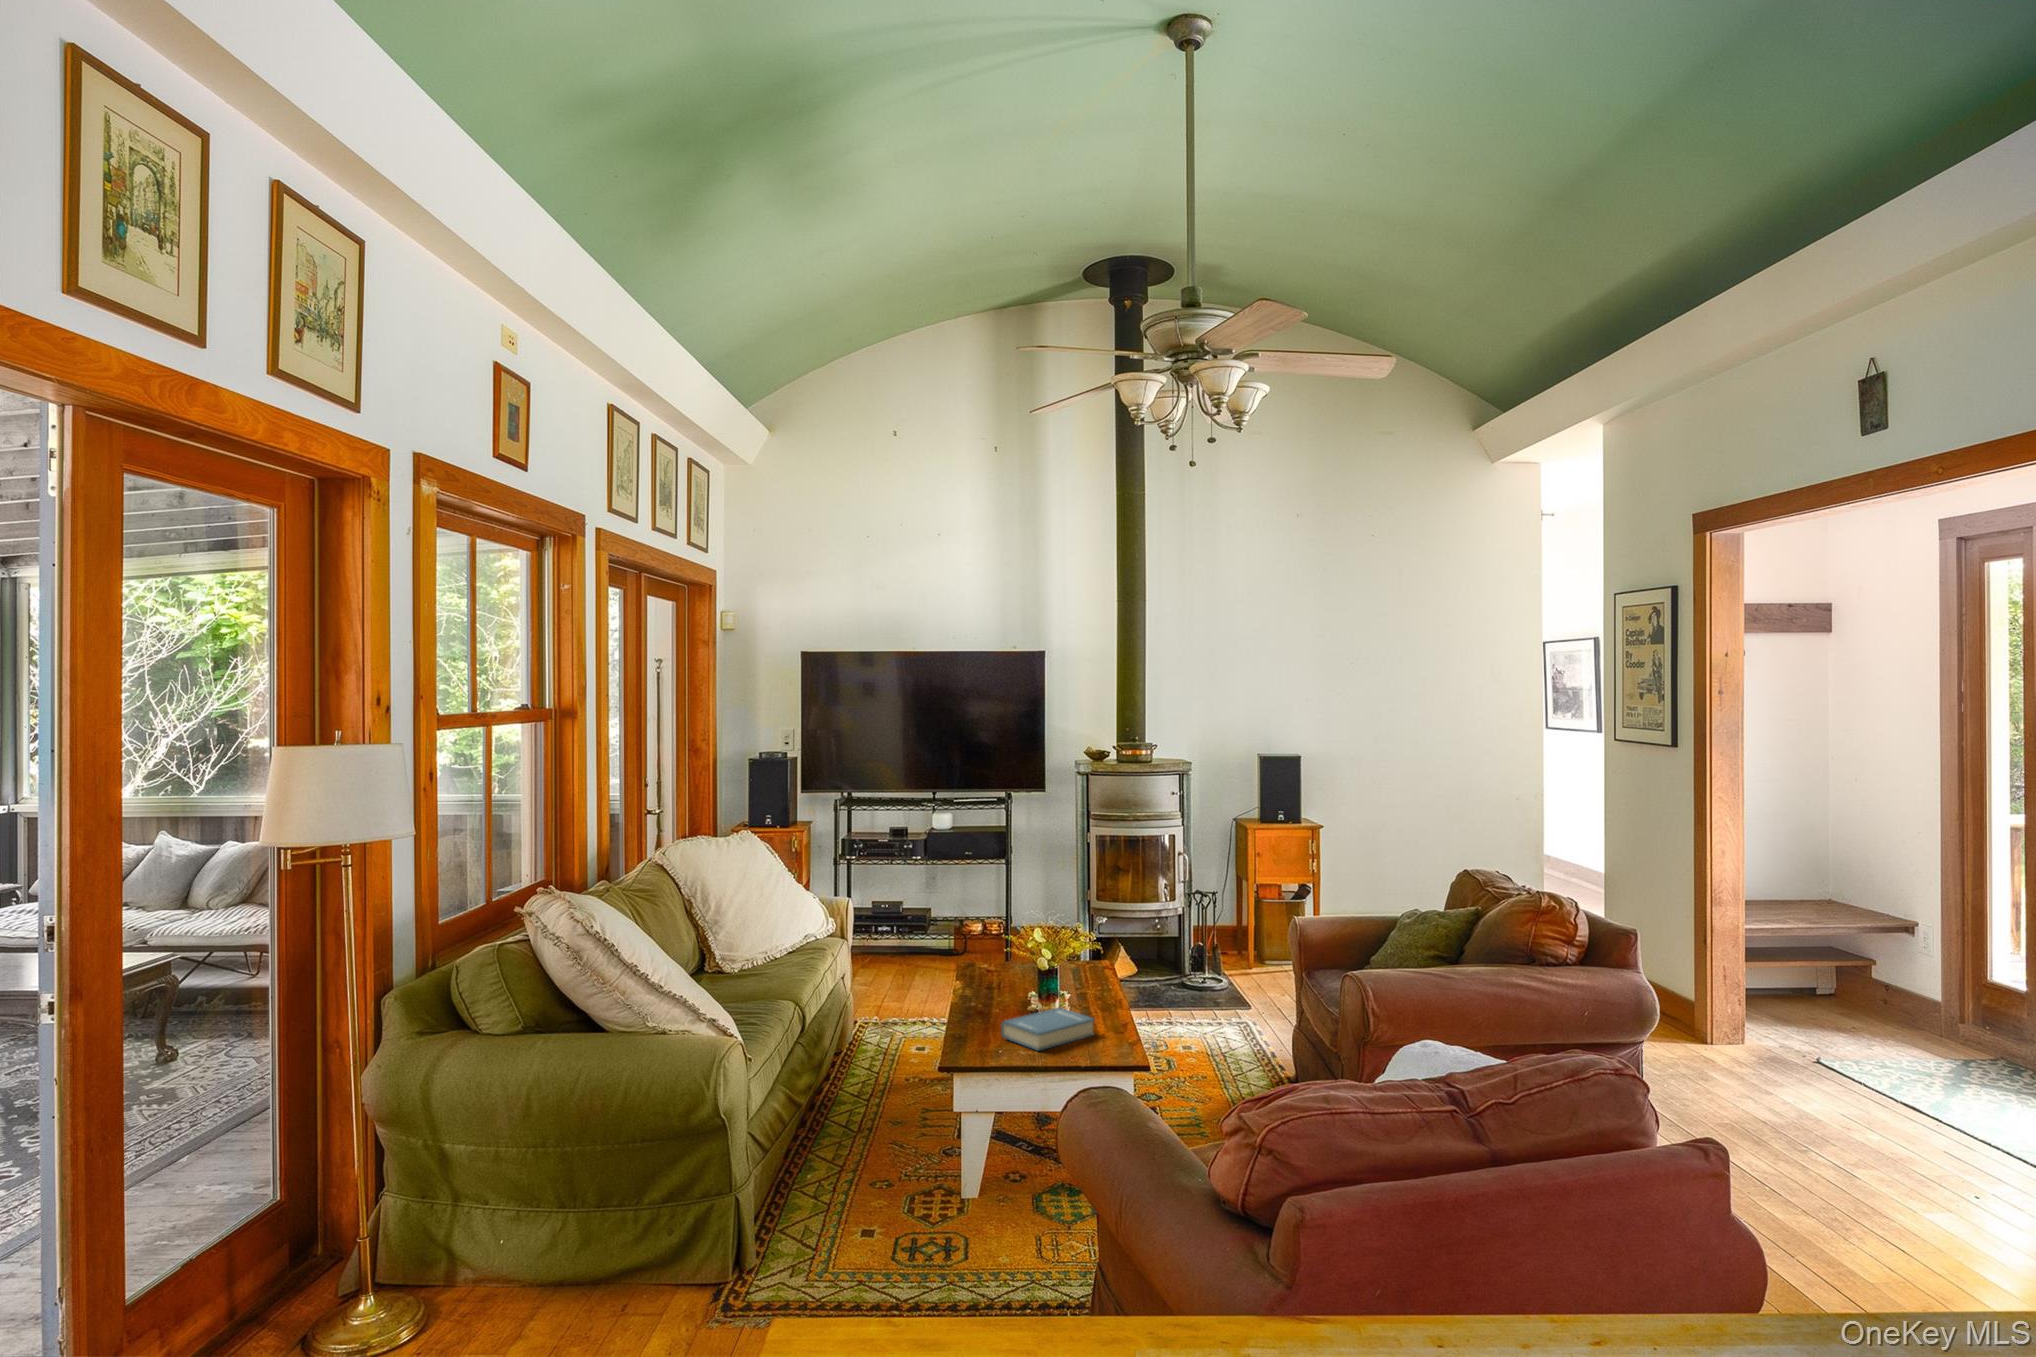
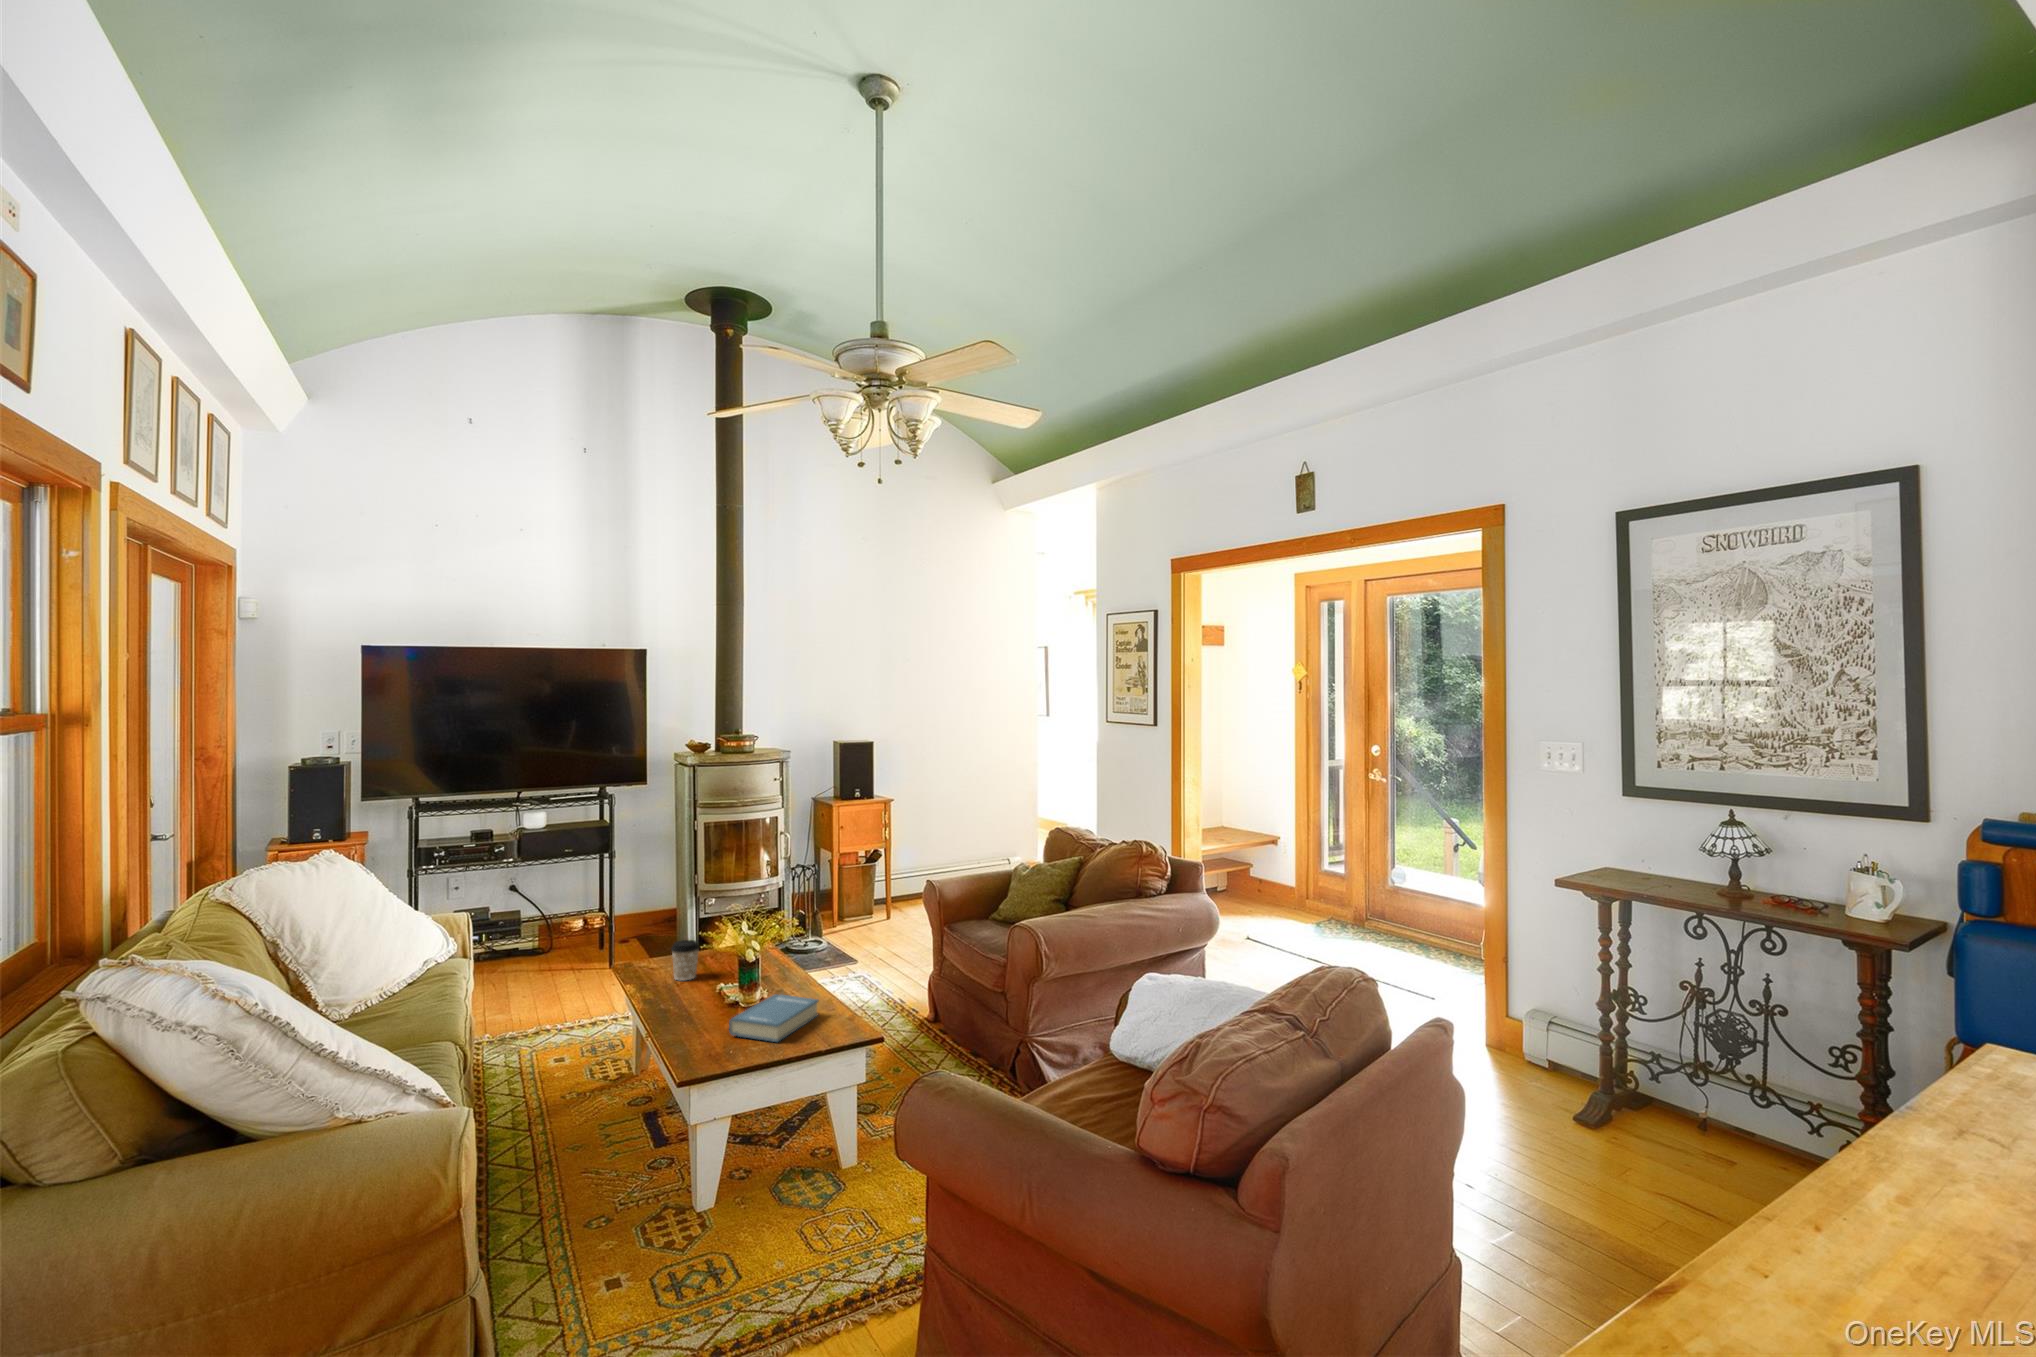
coffee cup: none [990,945,1017,985] -> present [671,940,699,980]

